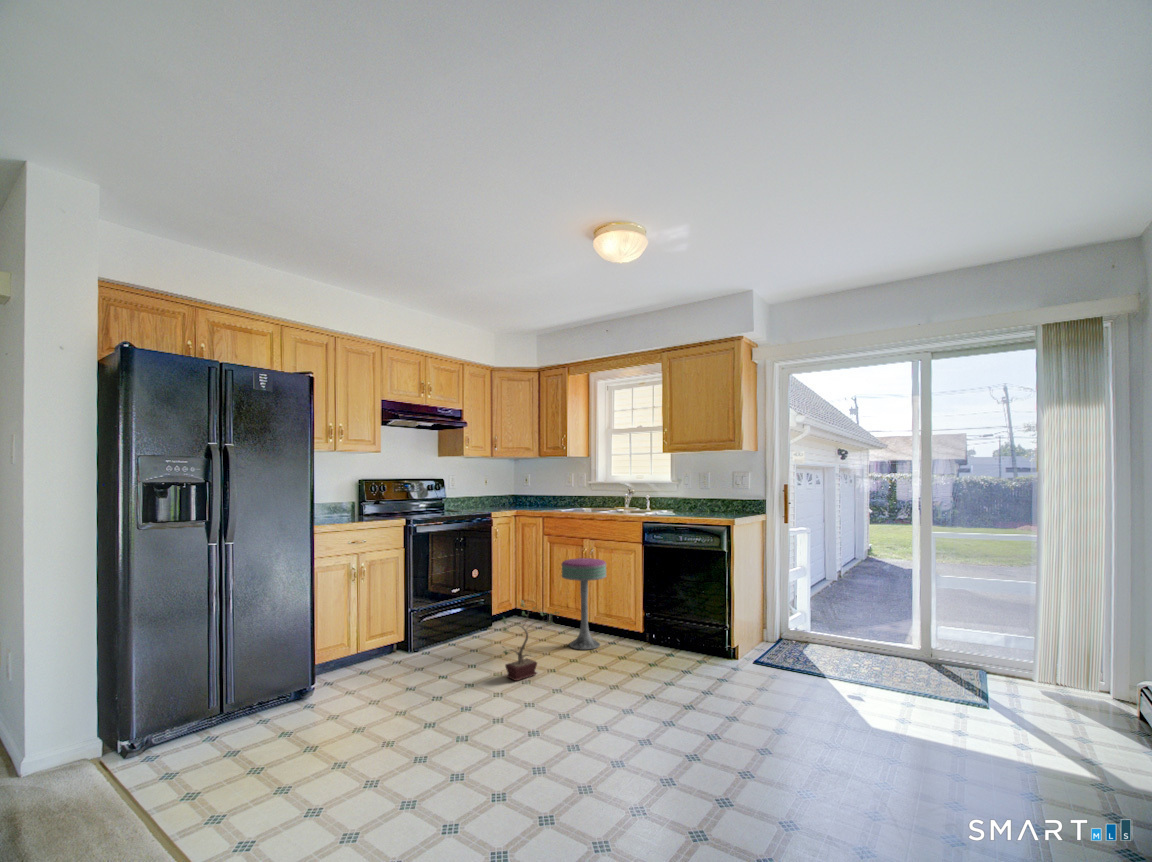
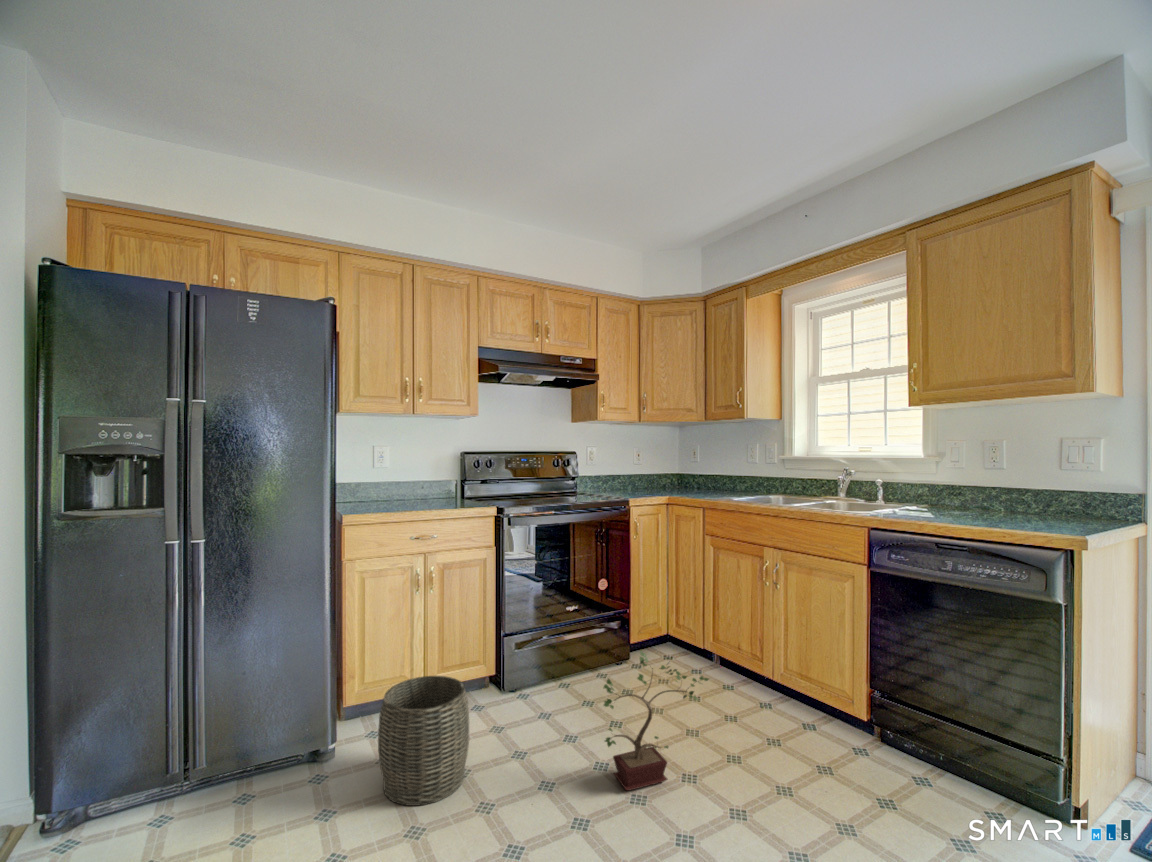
bar stool: present [562,558,606,650] -> none [724,578,801,733]
woven basket: none [354,630,415,706] -> present [378,676,469,806]

